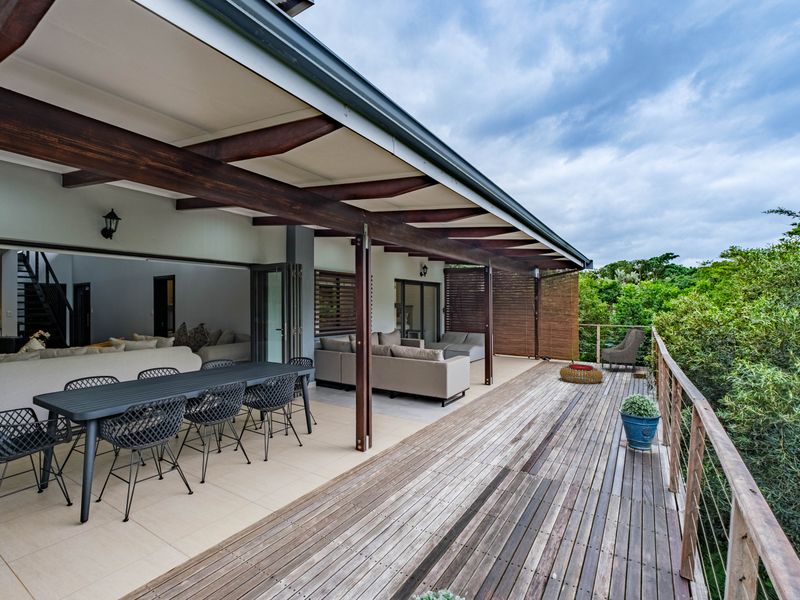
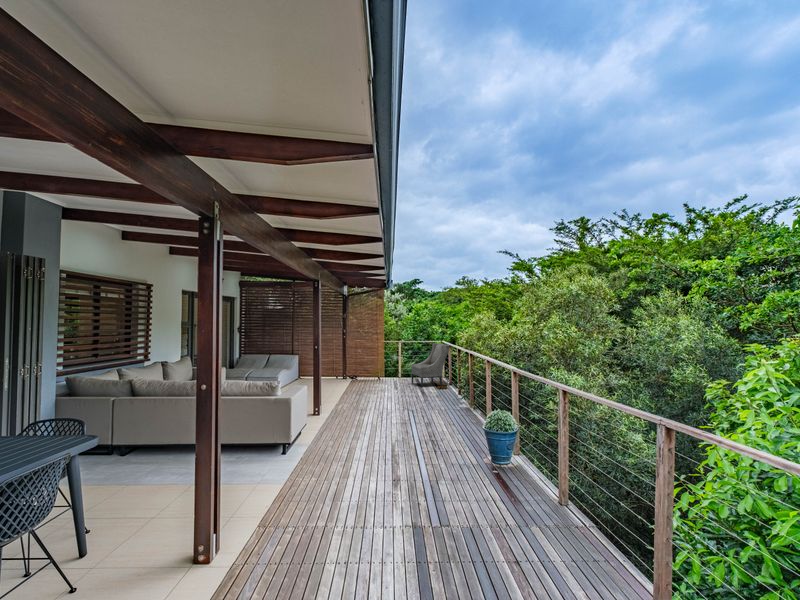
pouf: present [560,364,603,384] -> none [383,383,424,402]

